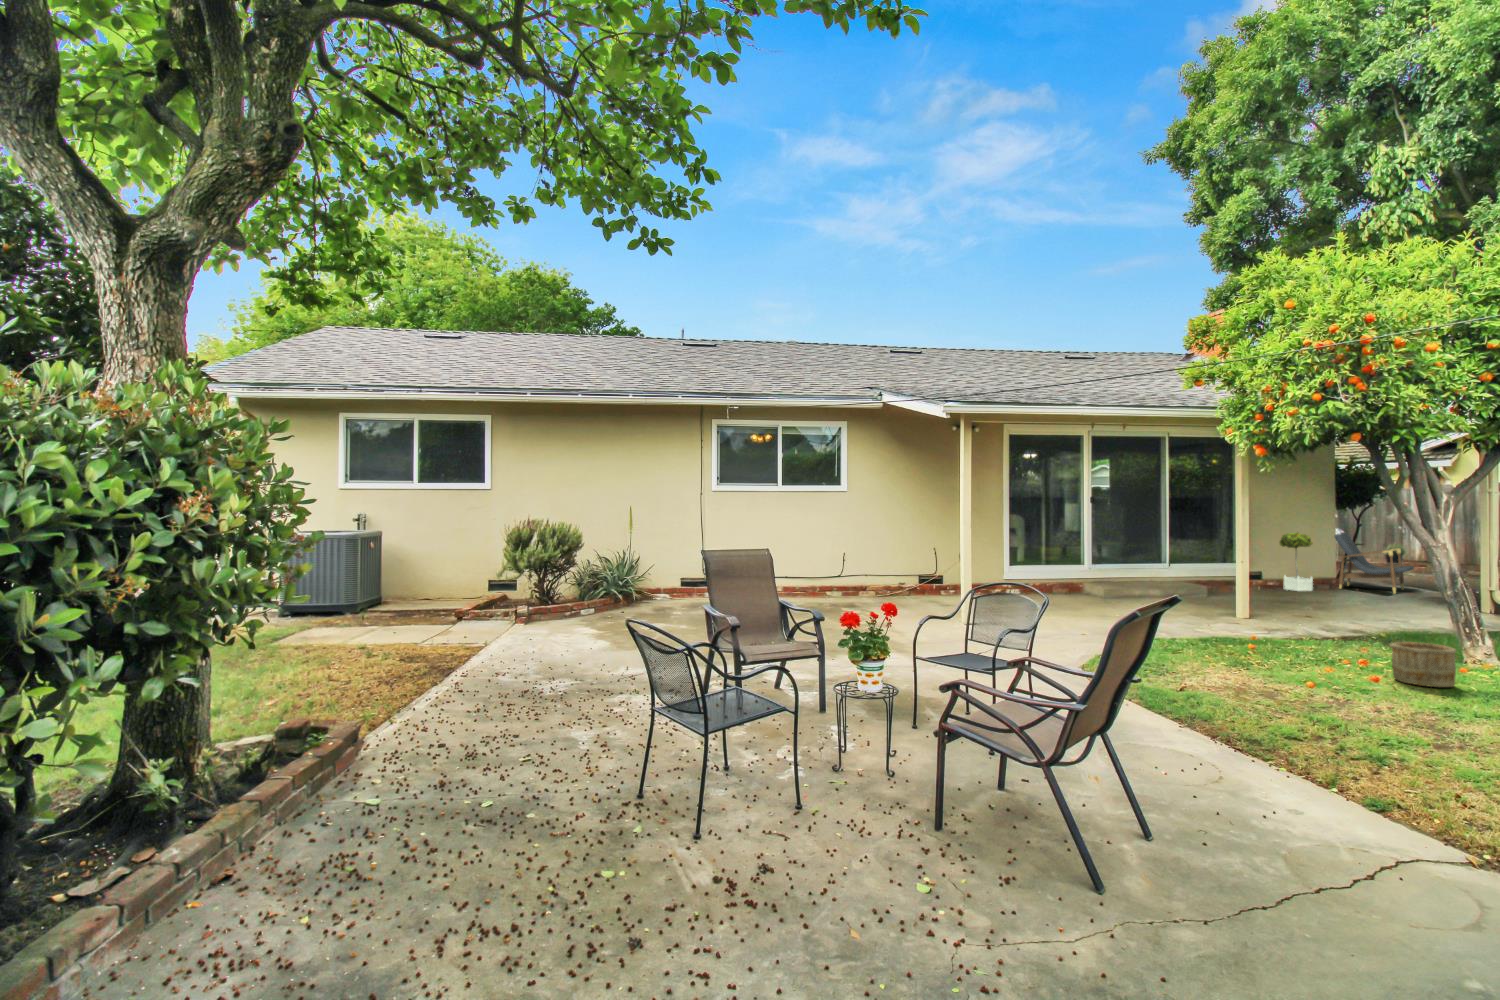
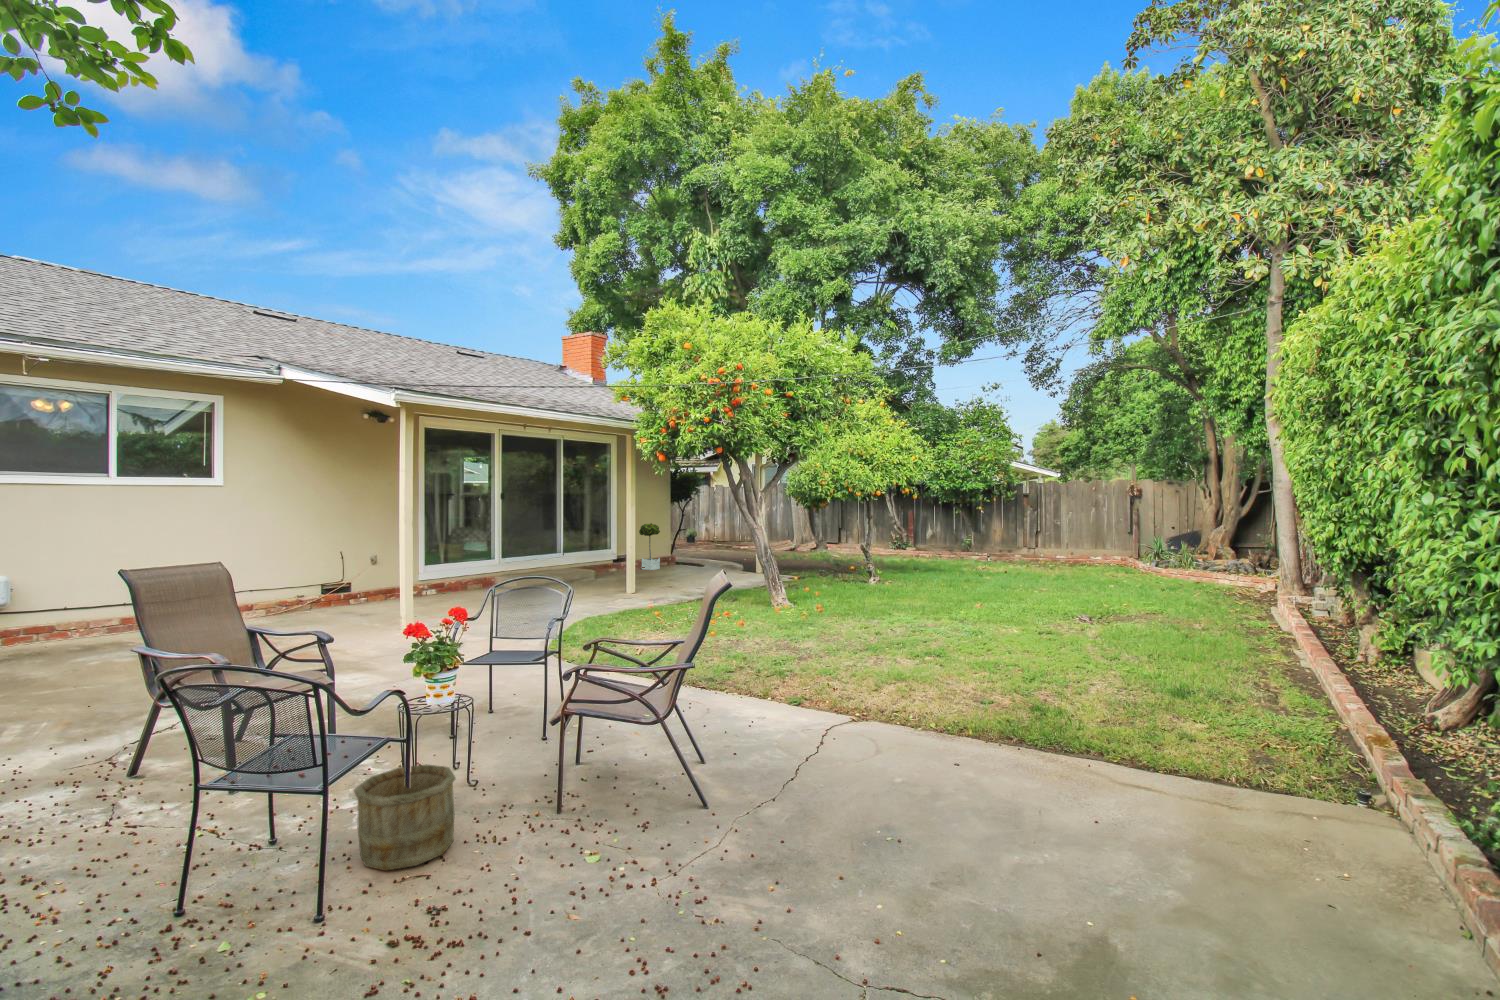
lounge chair: present [1335,533,1414,594] -> none [671,523,713,567]
wooden bucket: present [1390,642,1456,687] -> present [354,764,455,871]

